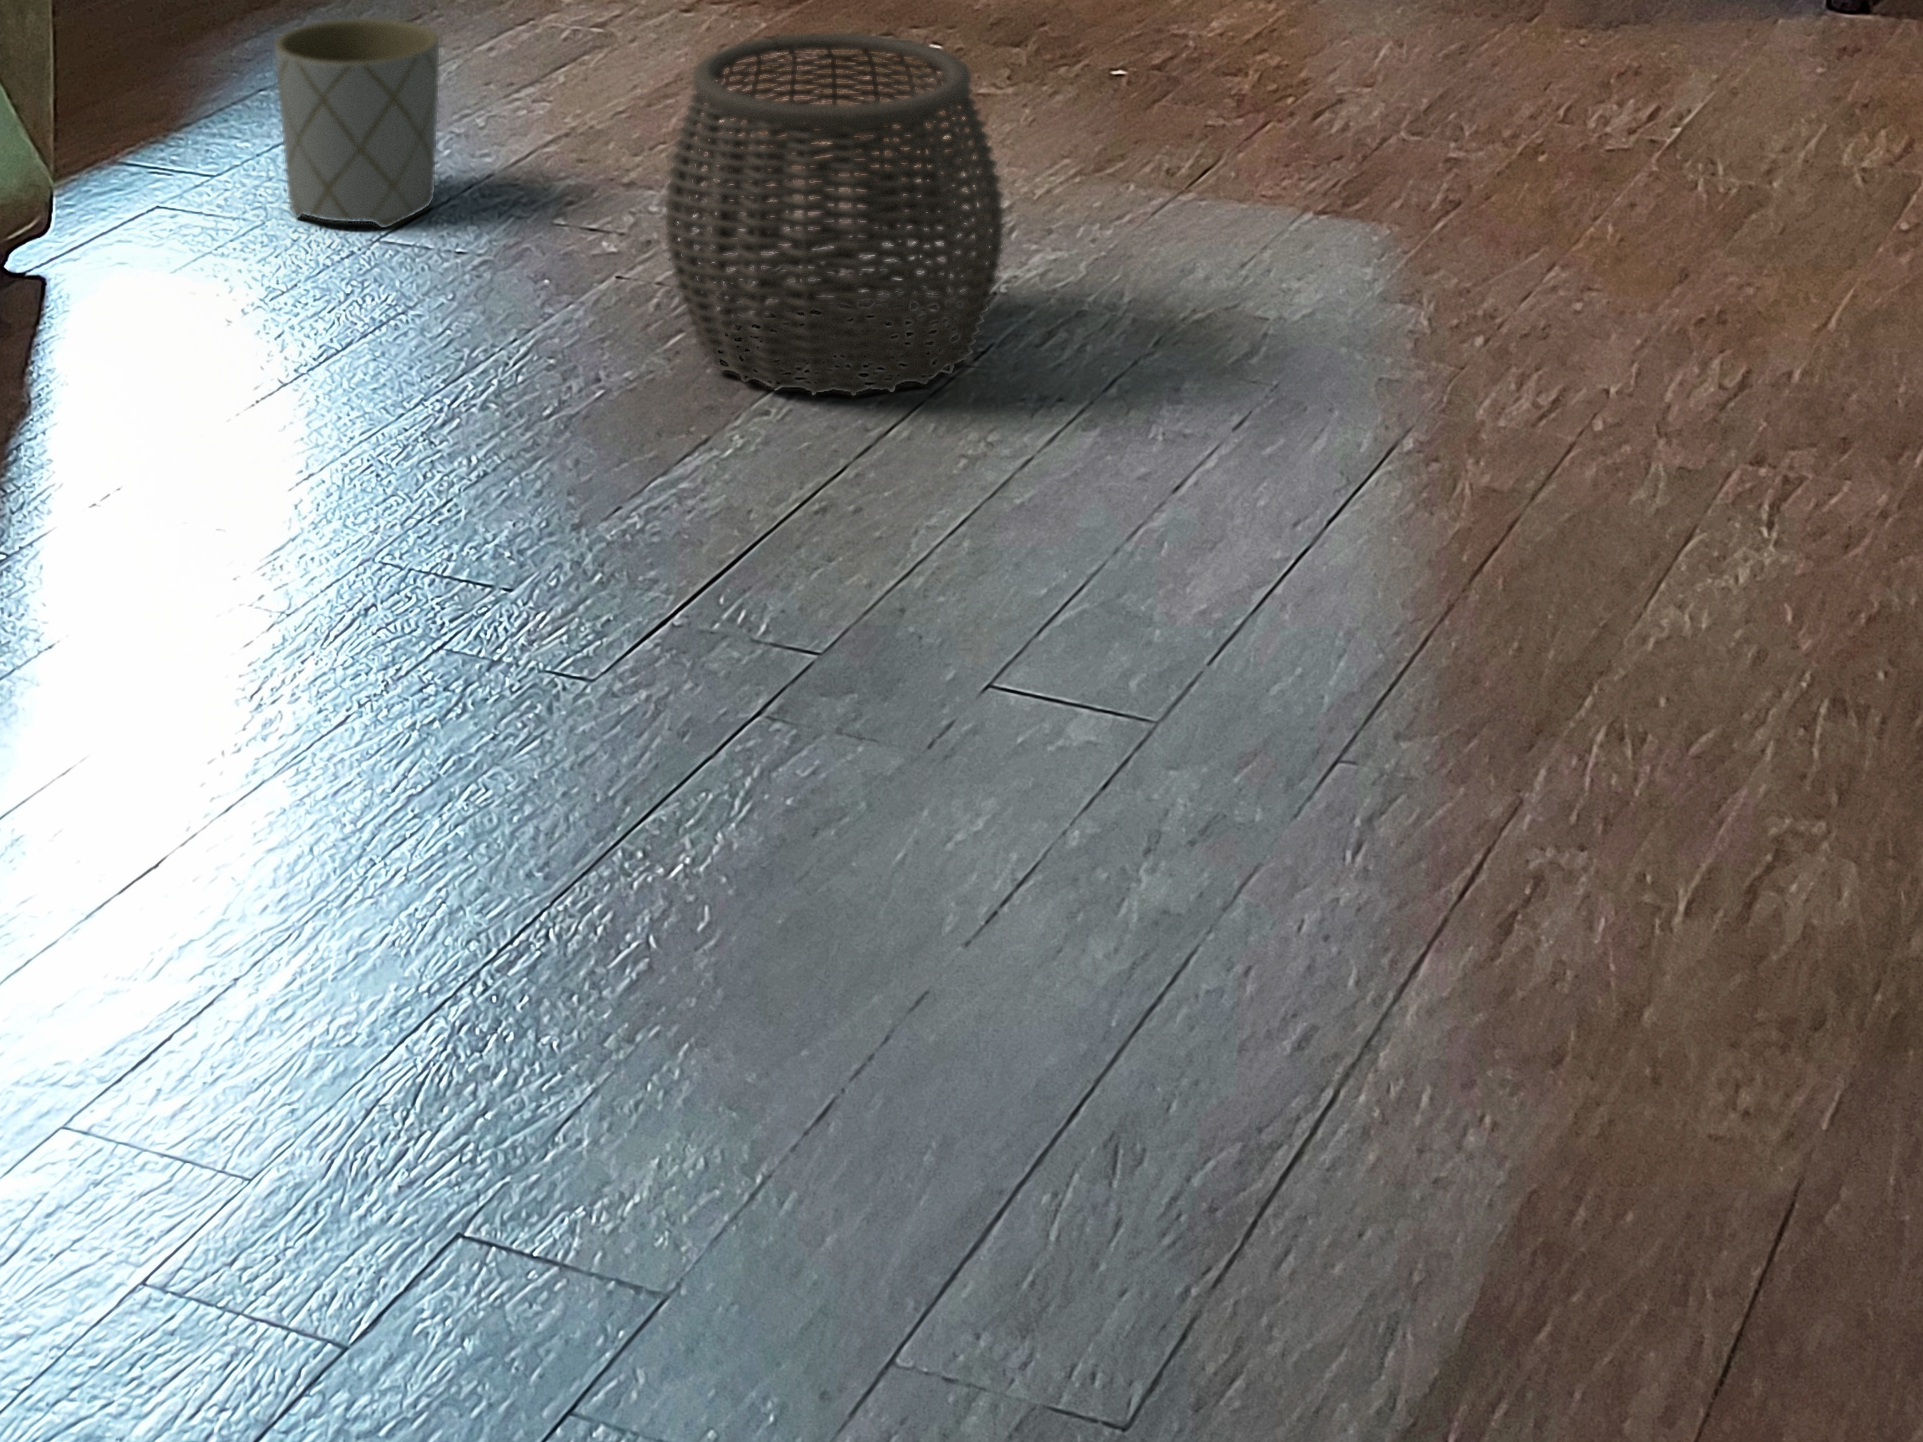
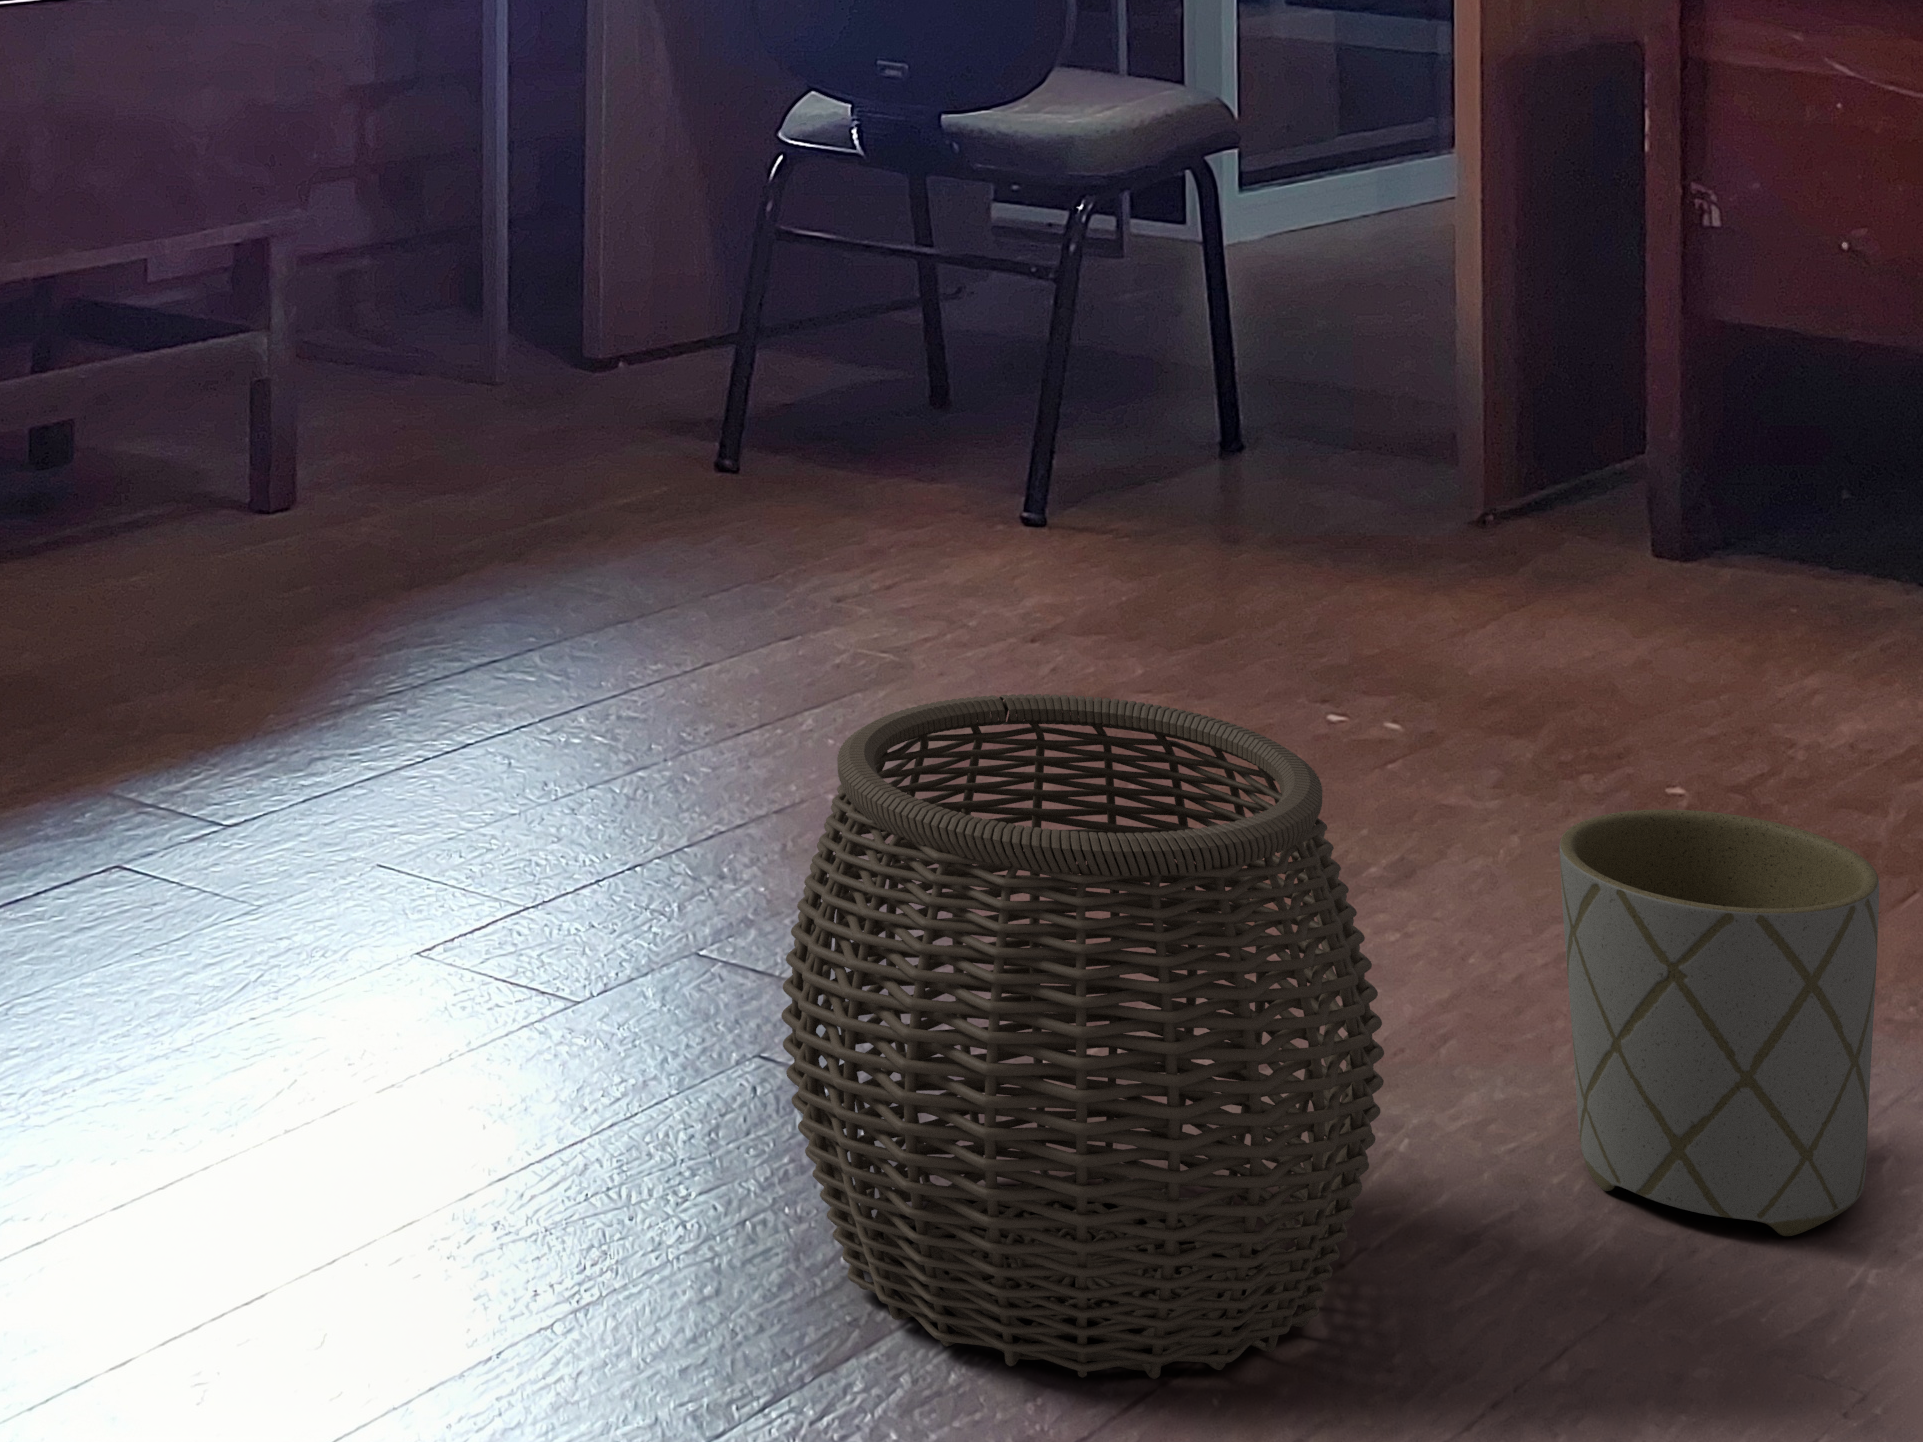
planter: present [275,18,439,228] -> present [1559,810,1879,1236]

